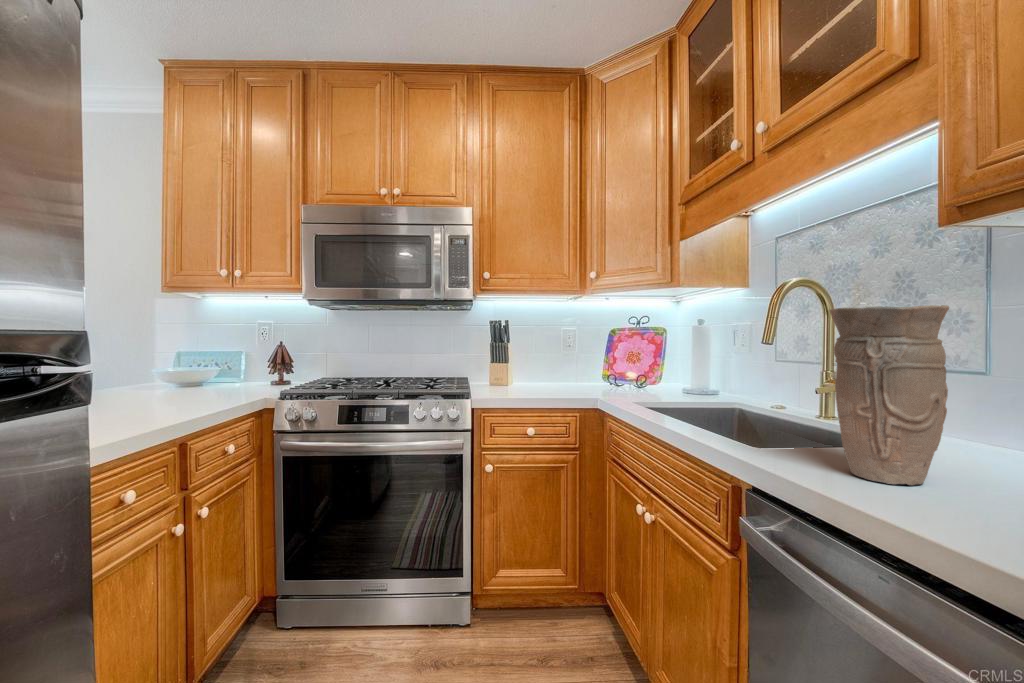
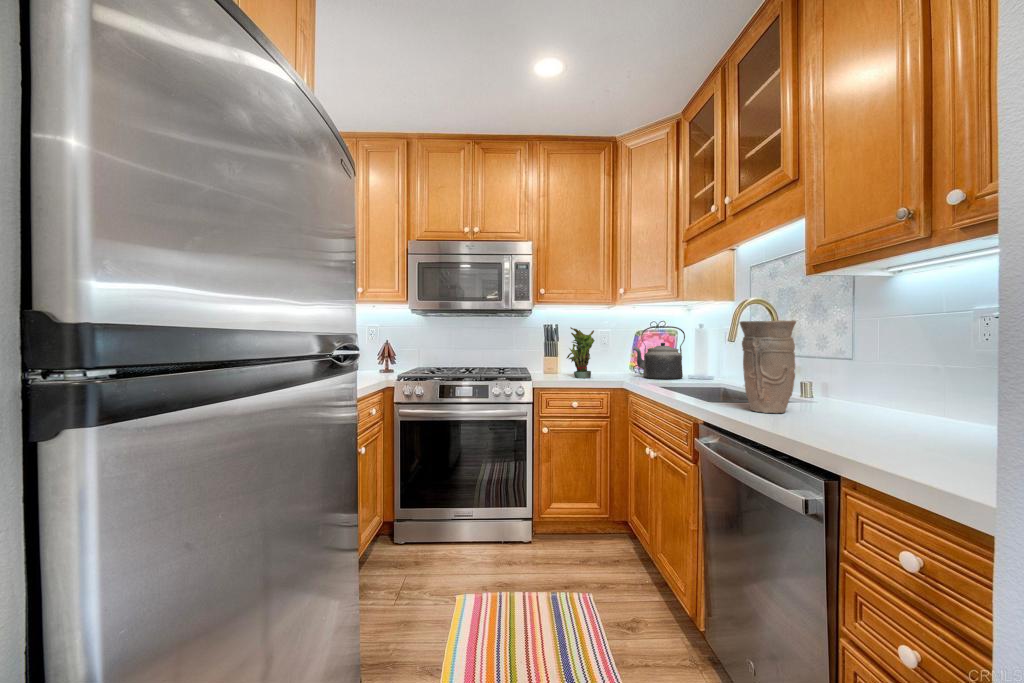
kettle: none [610,322,679,394] -> present [633,326,685,379]
potted plant: none [520,323,558,393] -> present [567,327,595,378]

